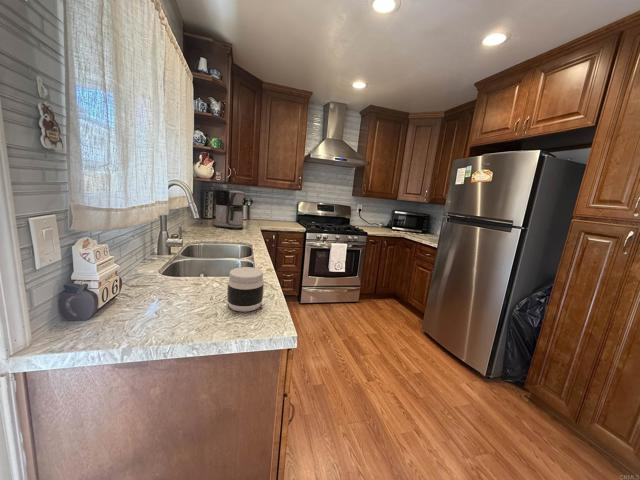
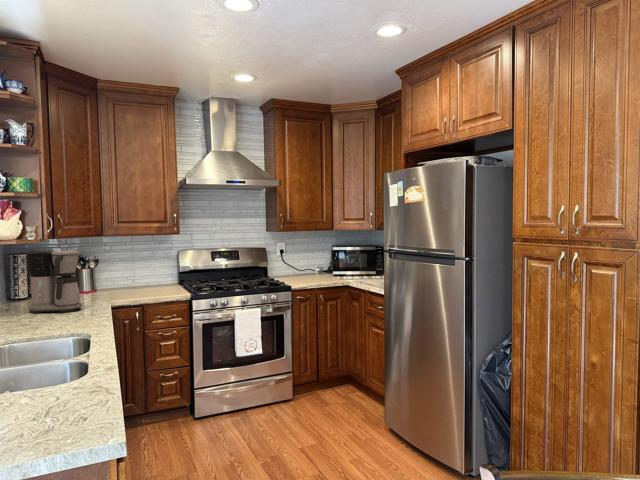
jar: present [227,267,264,312] -> none [37,368,88,427]

